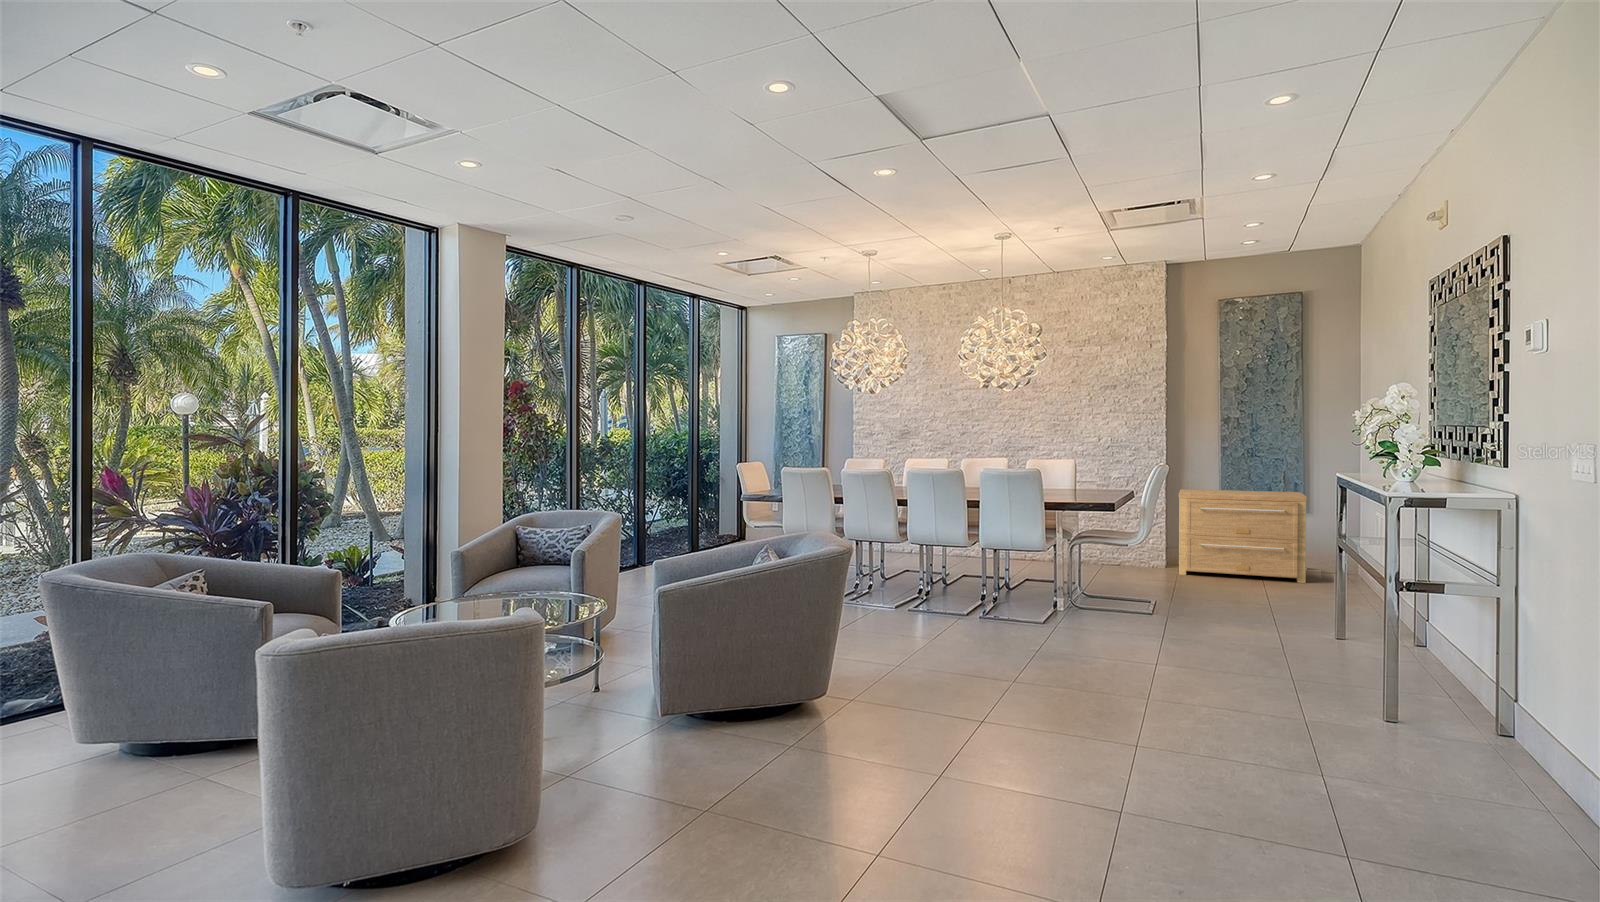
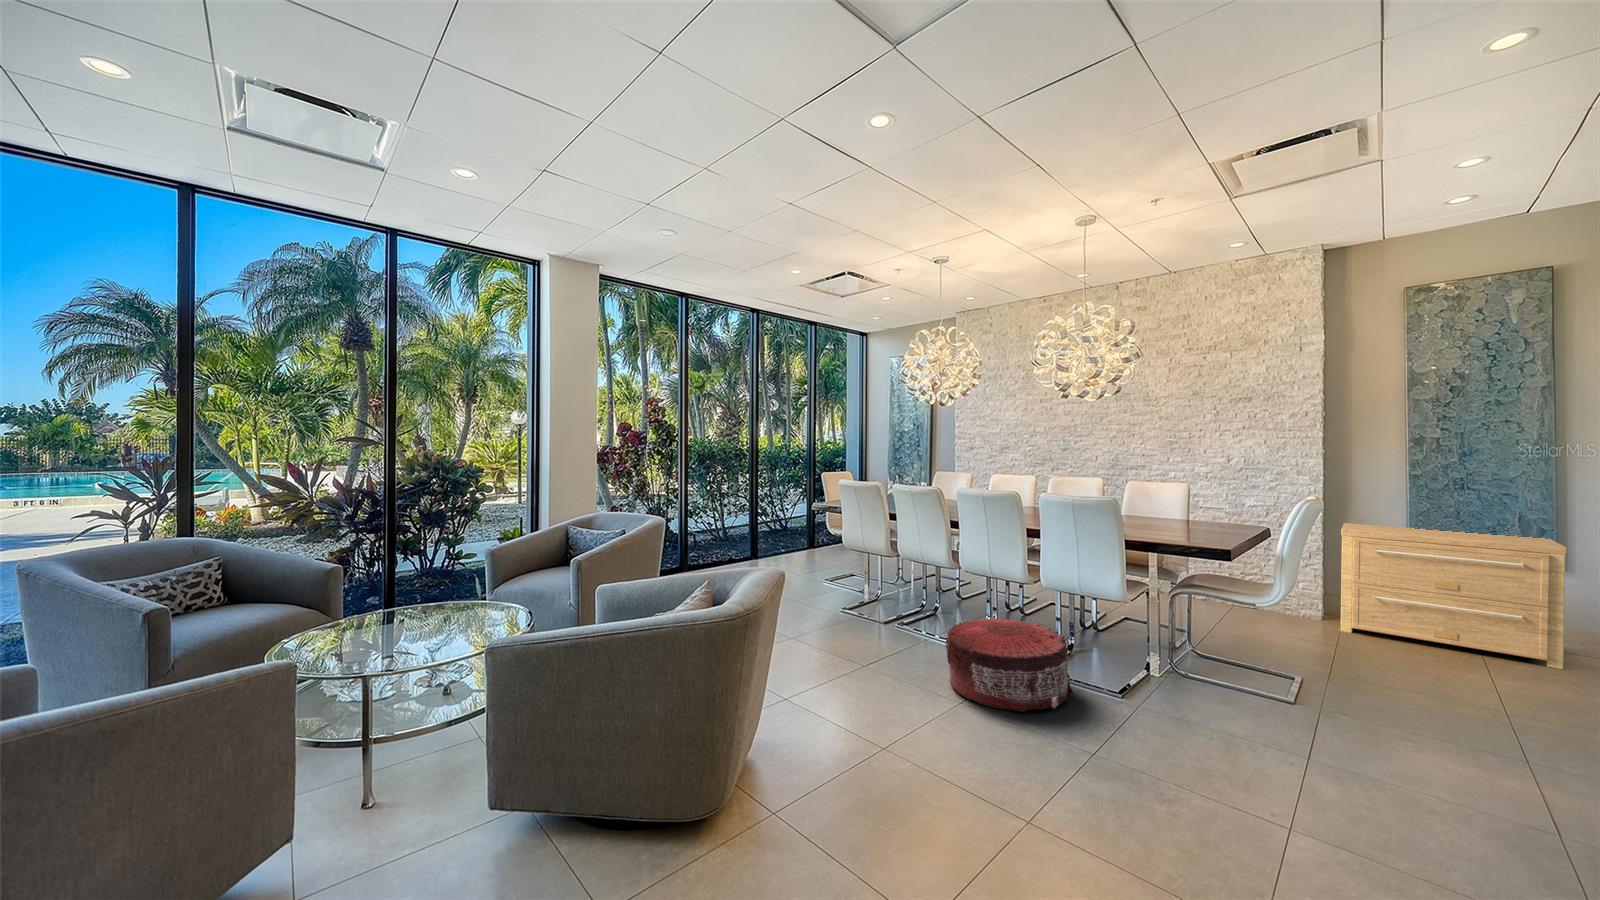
pouf: none [918,574,1016,635] -> present [945,617,1073,712]

